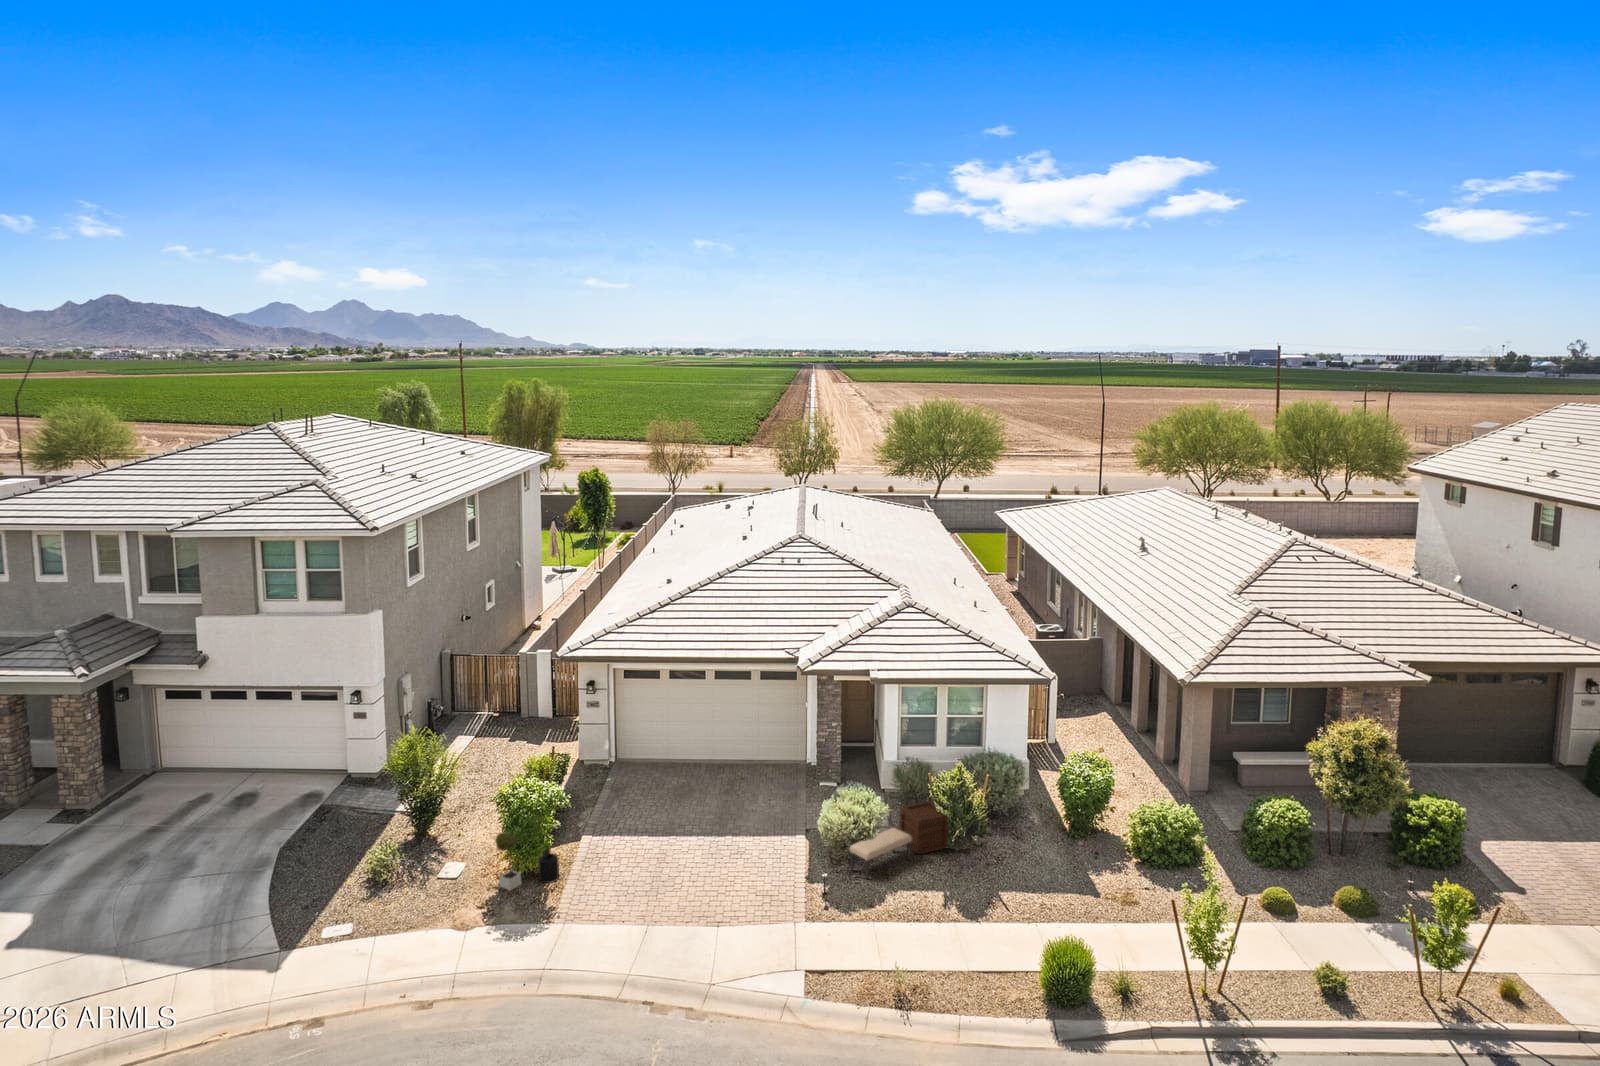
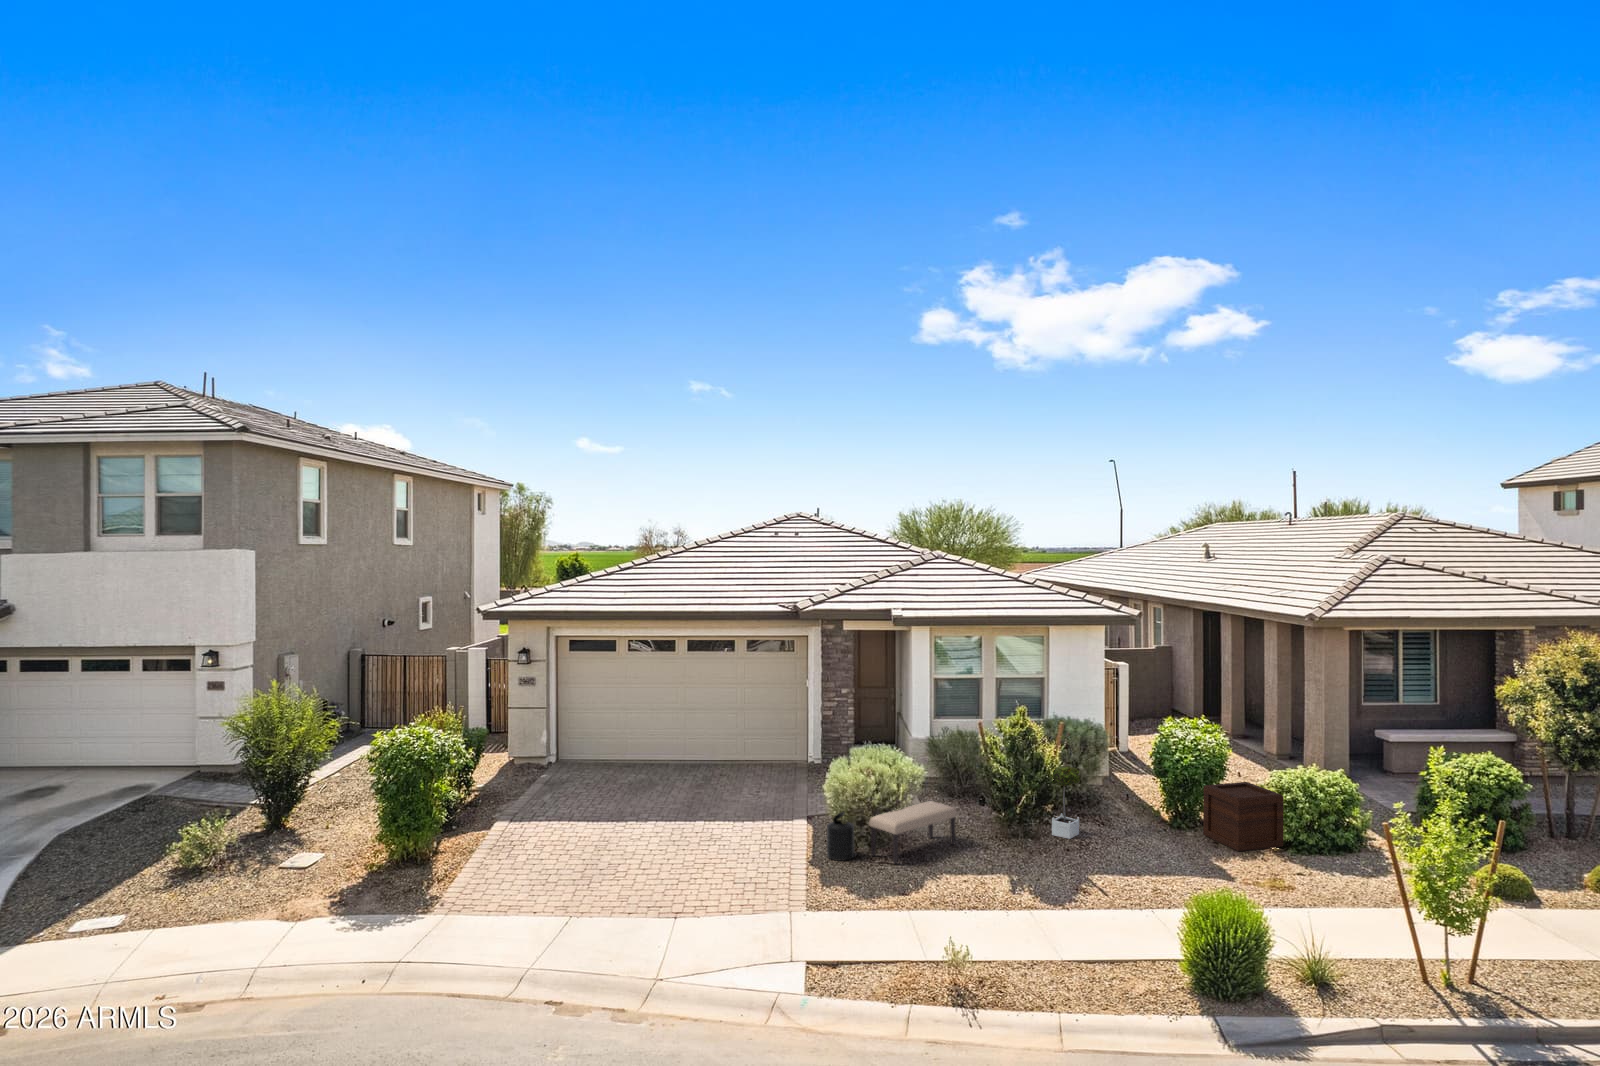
wooden crate: present [899,801,950,854] -> present [1203,782,1284,851]
potted tree: present [495,833,522,890] -> present [1052,766,1080,839]
trash can: present [539,848,559,883] -> present [827,811,854,861]

